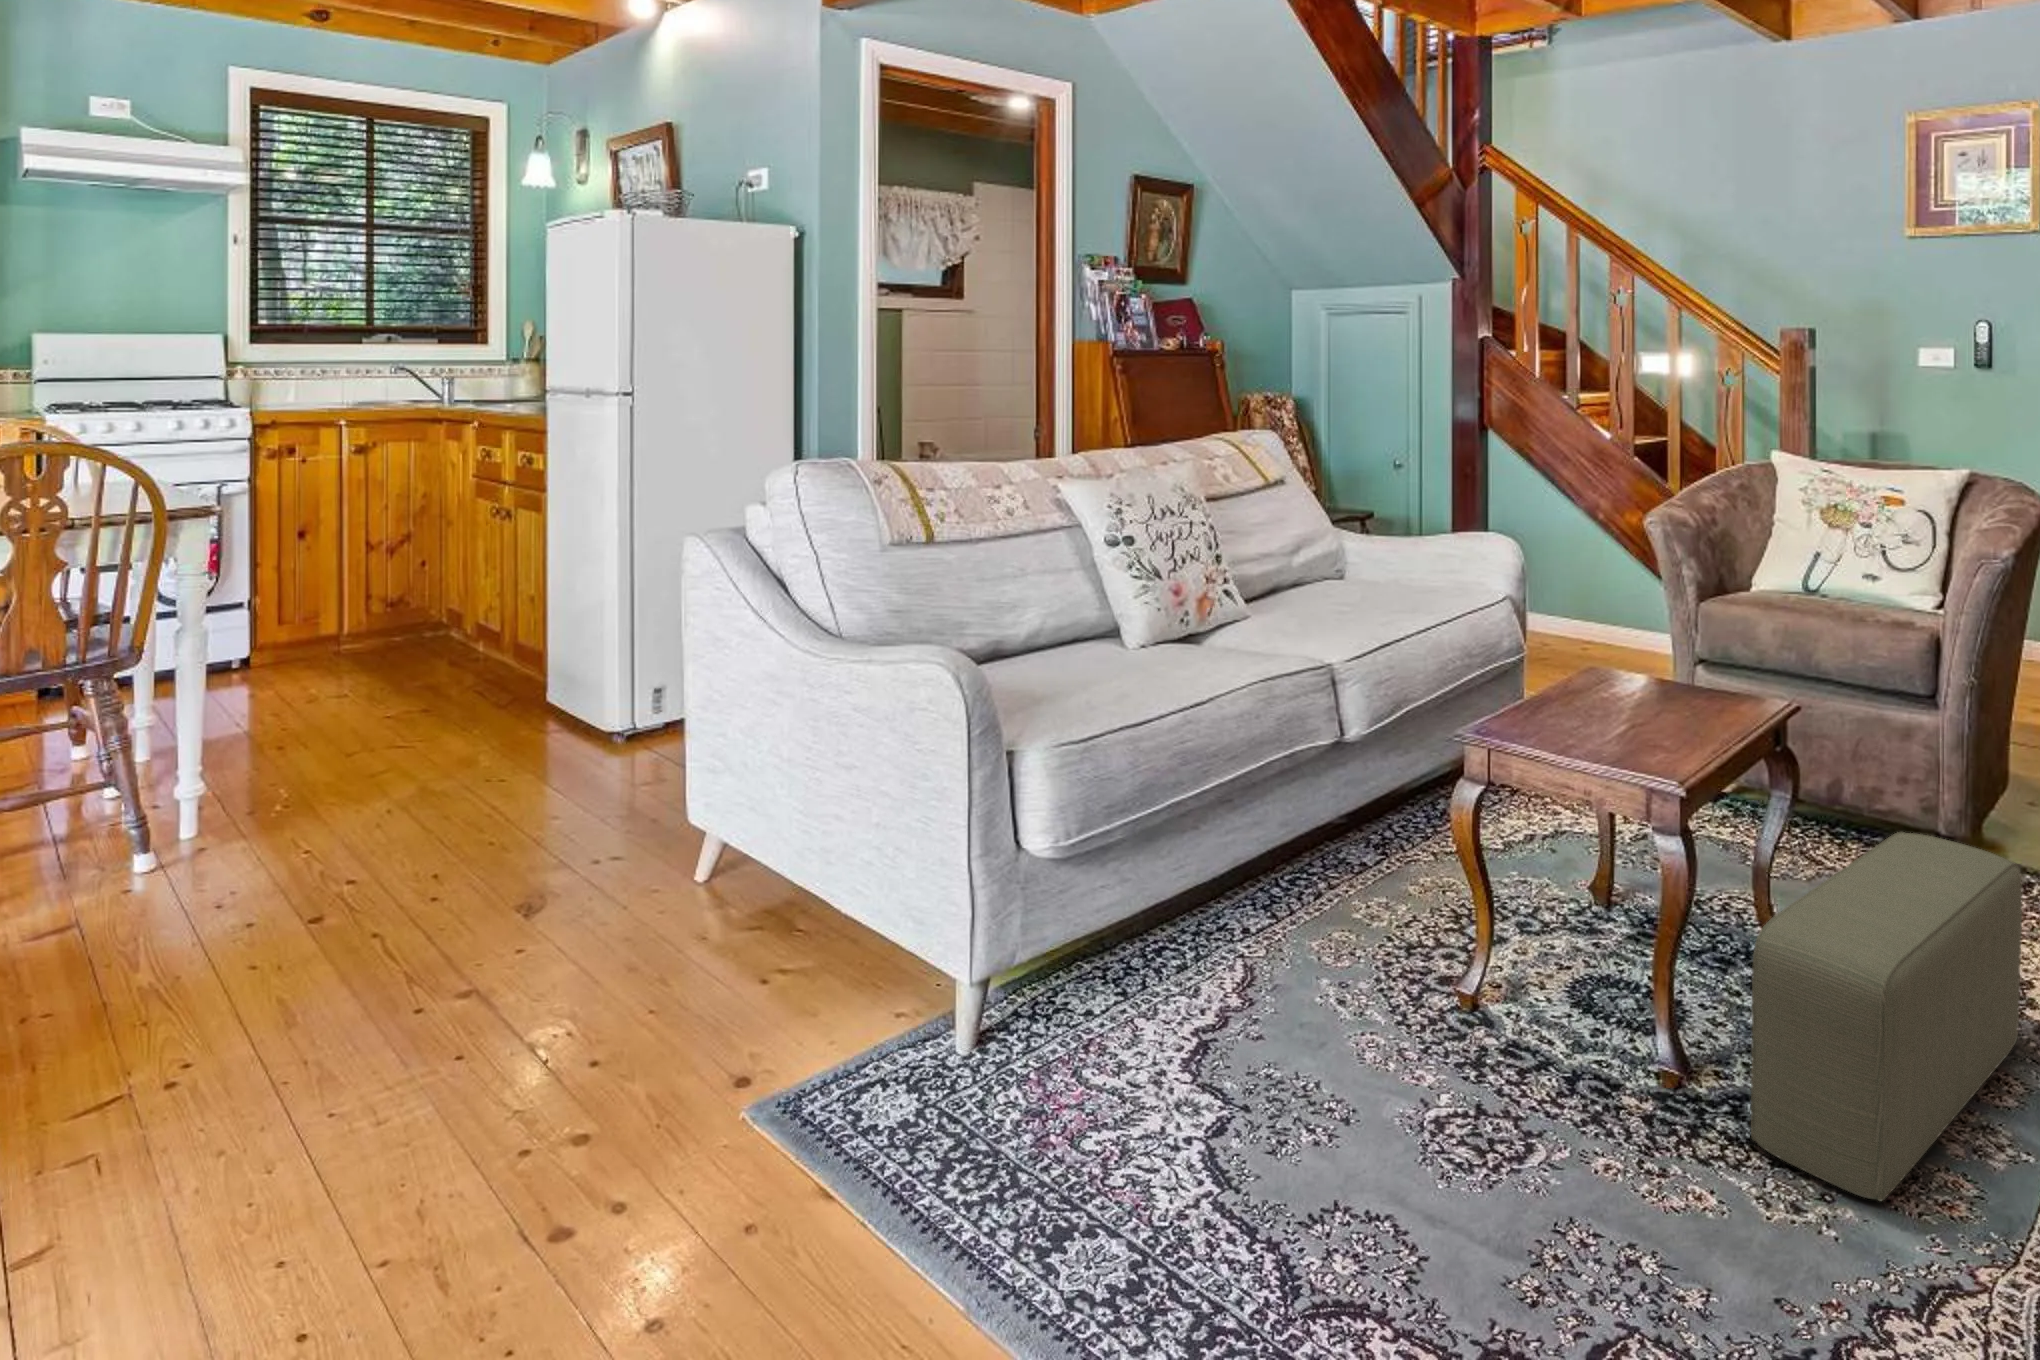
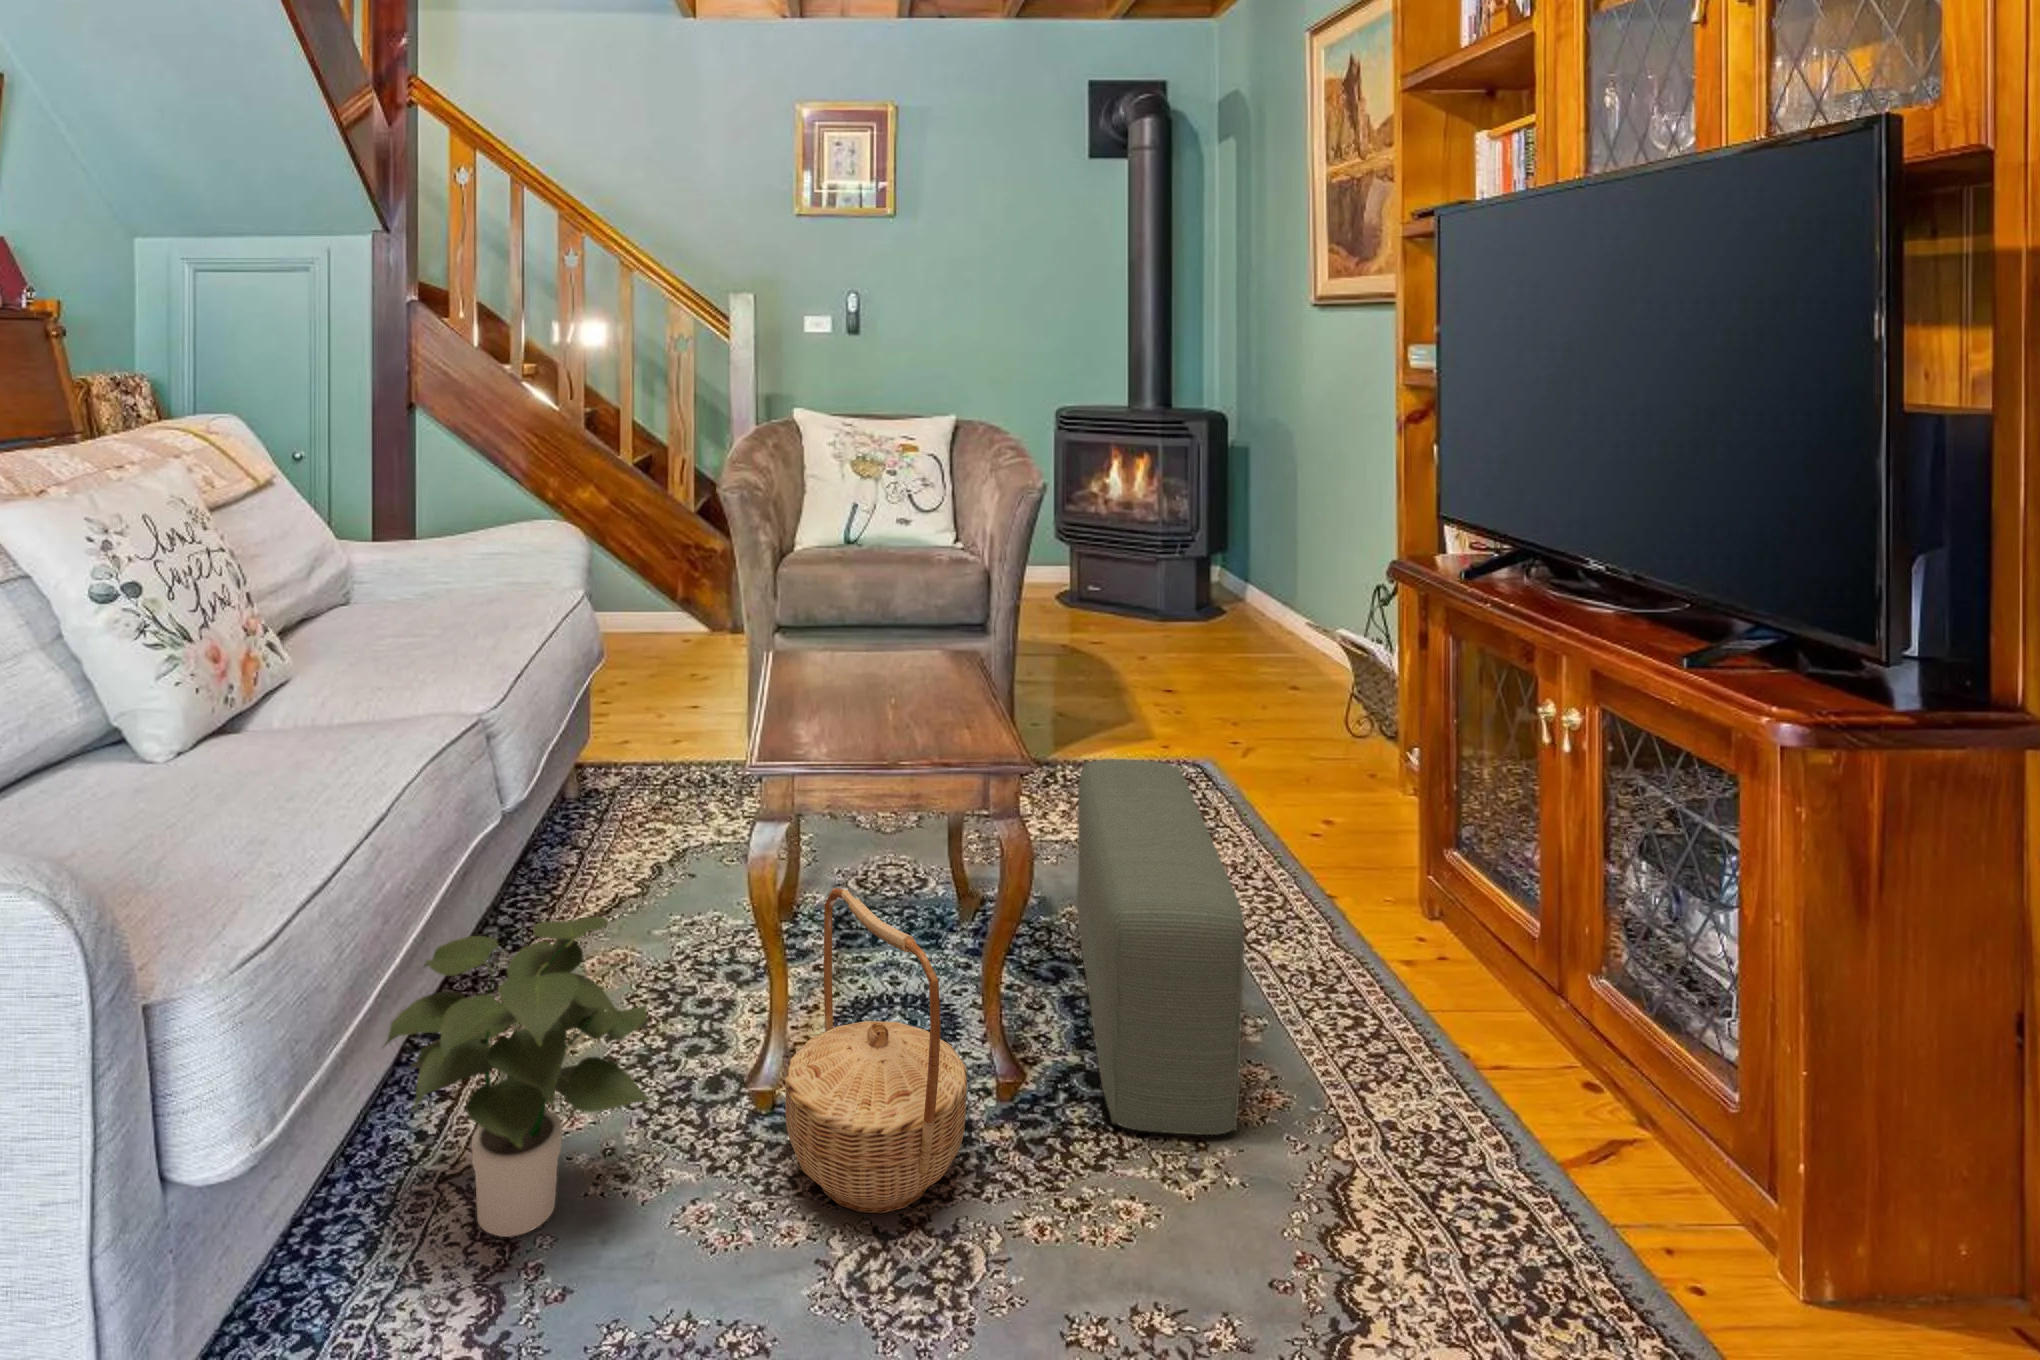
potted plant: none [1192,799,1372,1004] -> present [382,917,651,1237]
basket: none [1438,842,1596,1106] -> present [785,888,967,1213]

